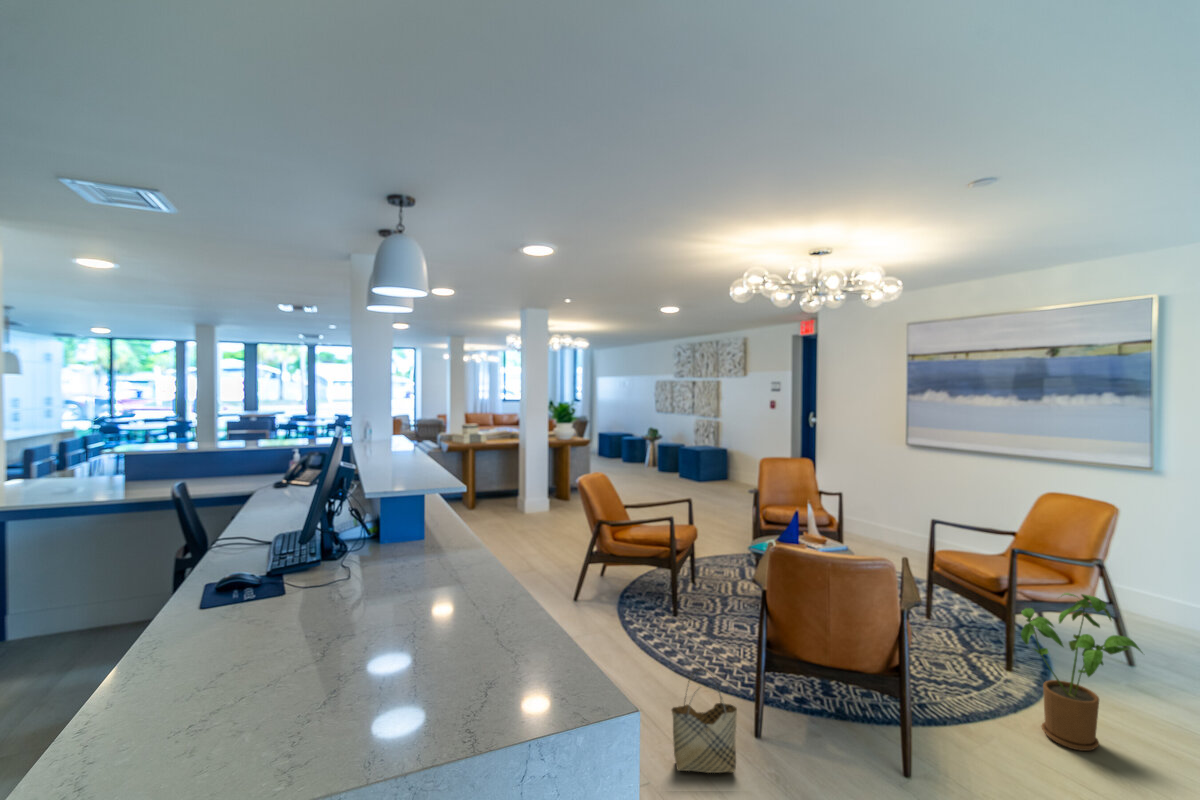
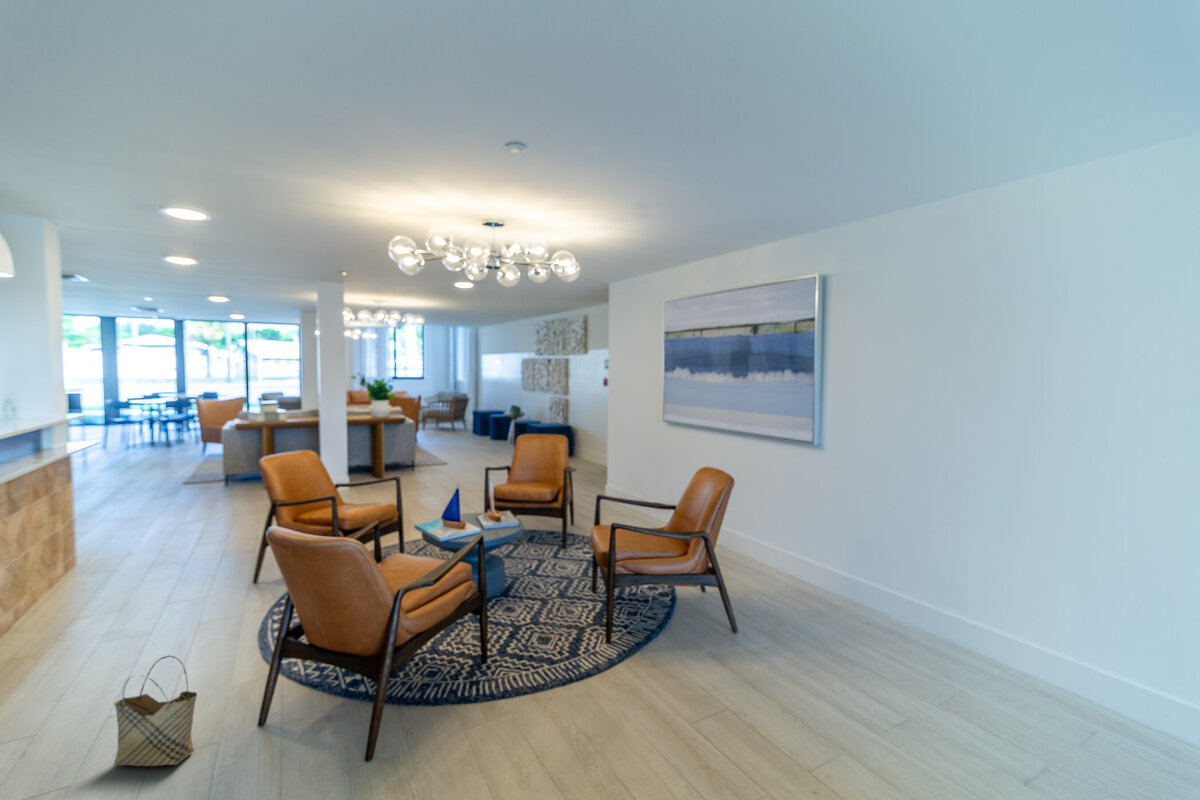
house plant: present [1021,593,1142,751] -> none [548,567,629,724]

